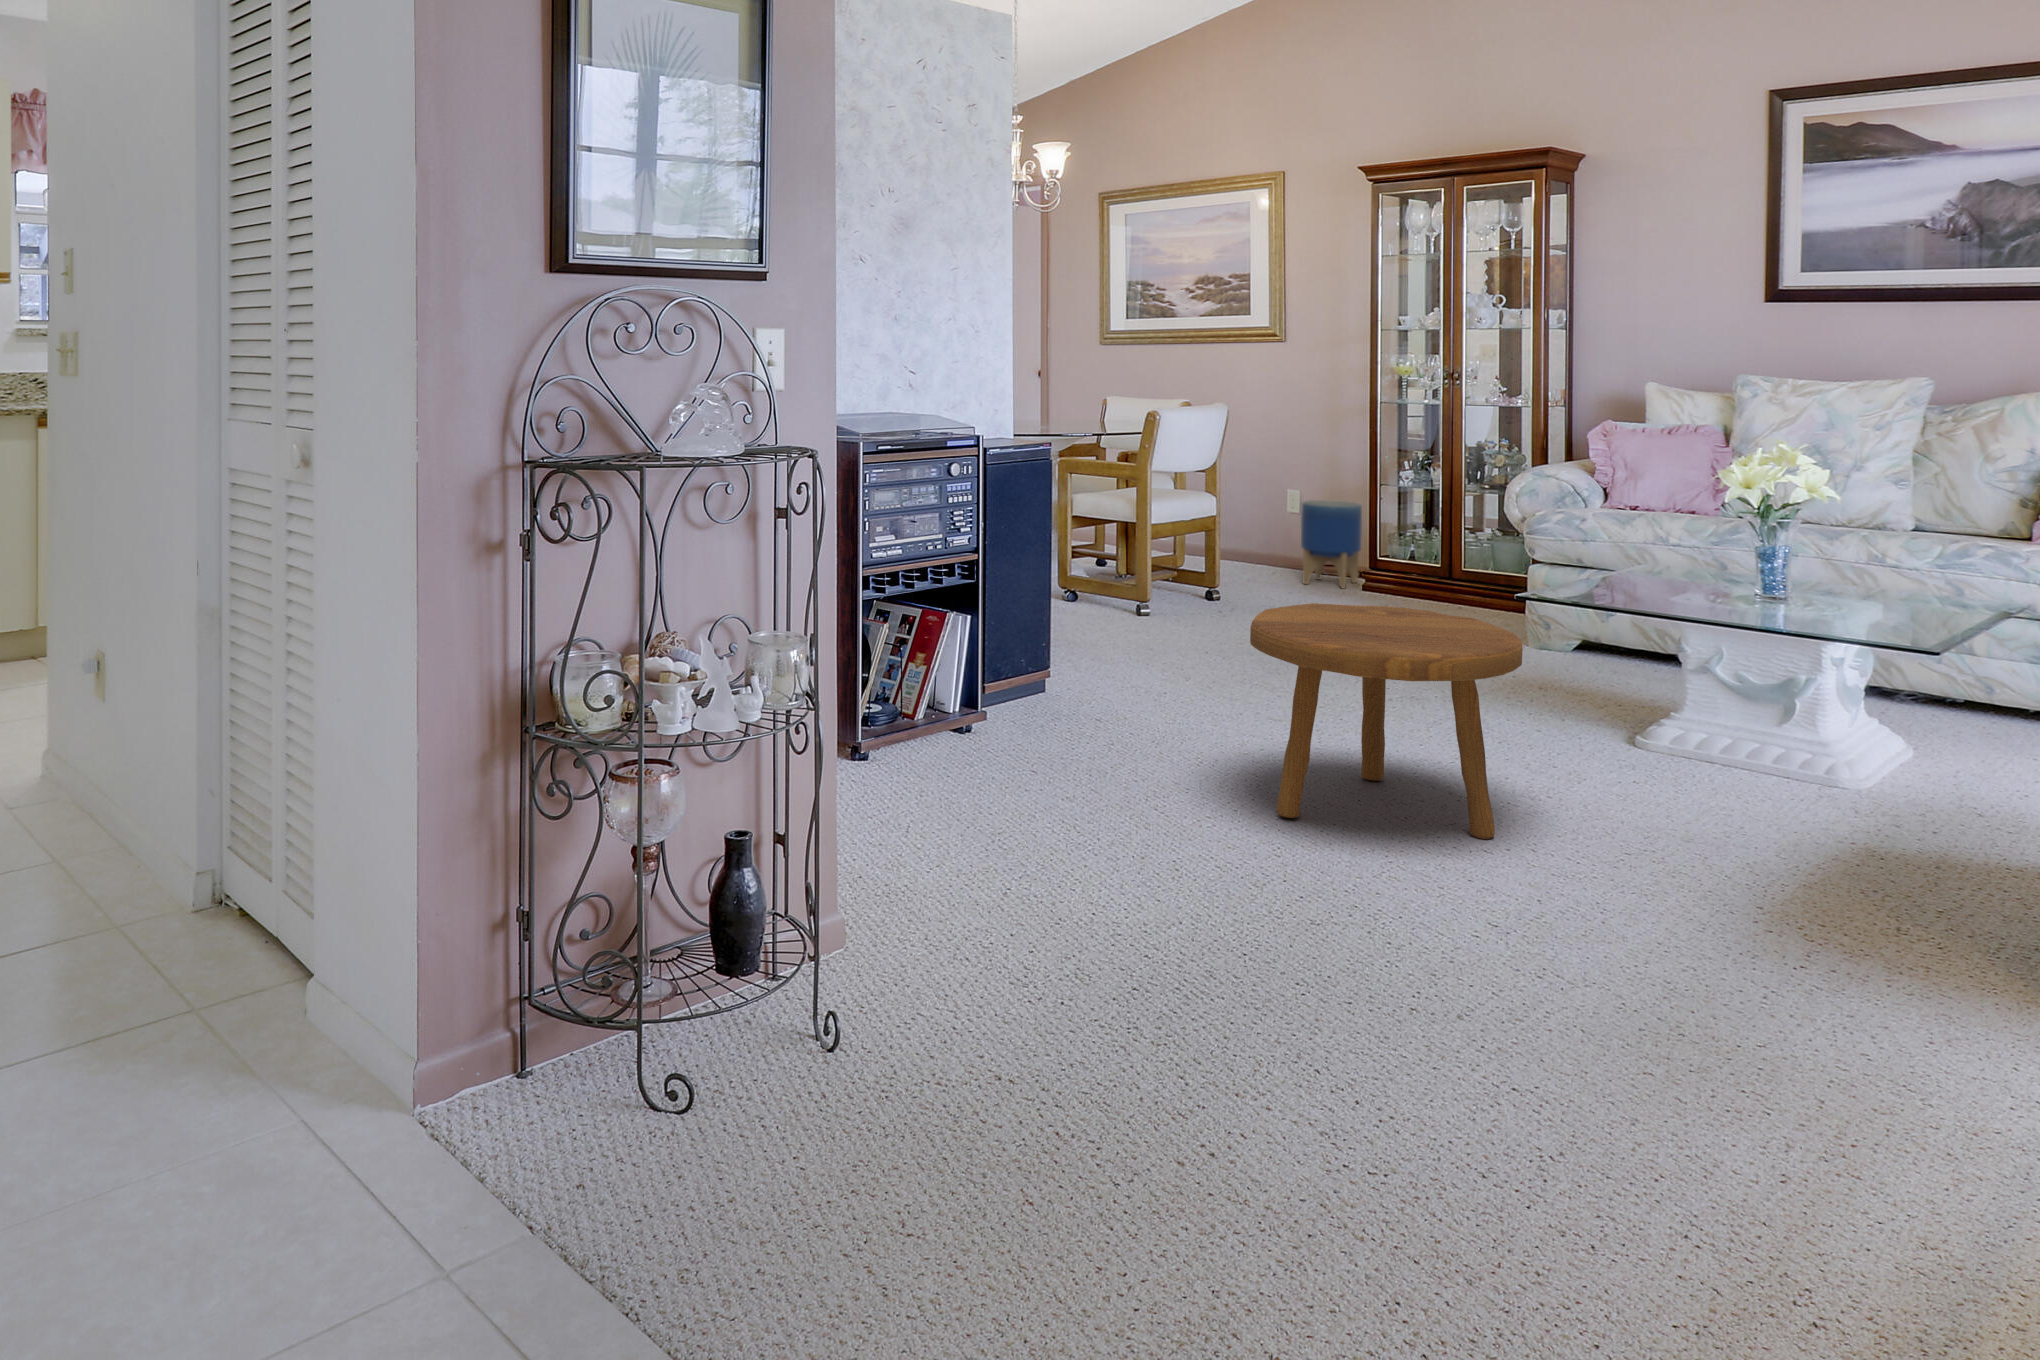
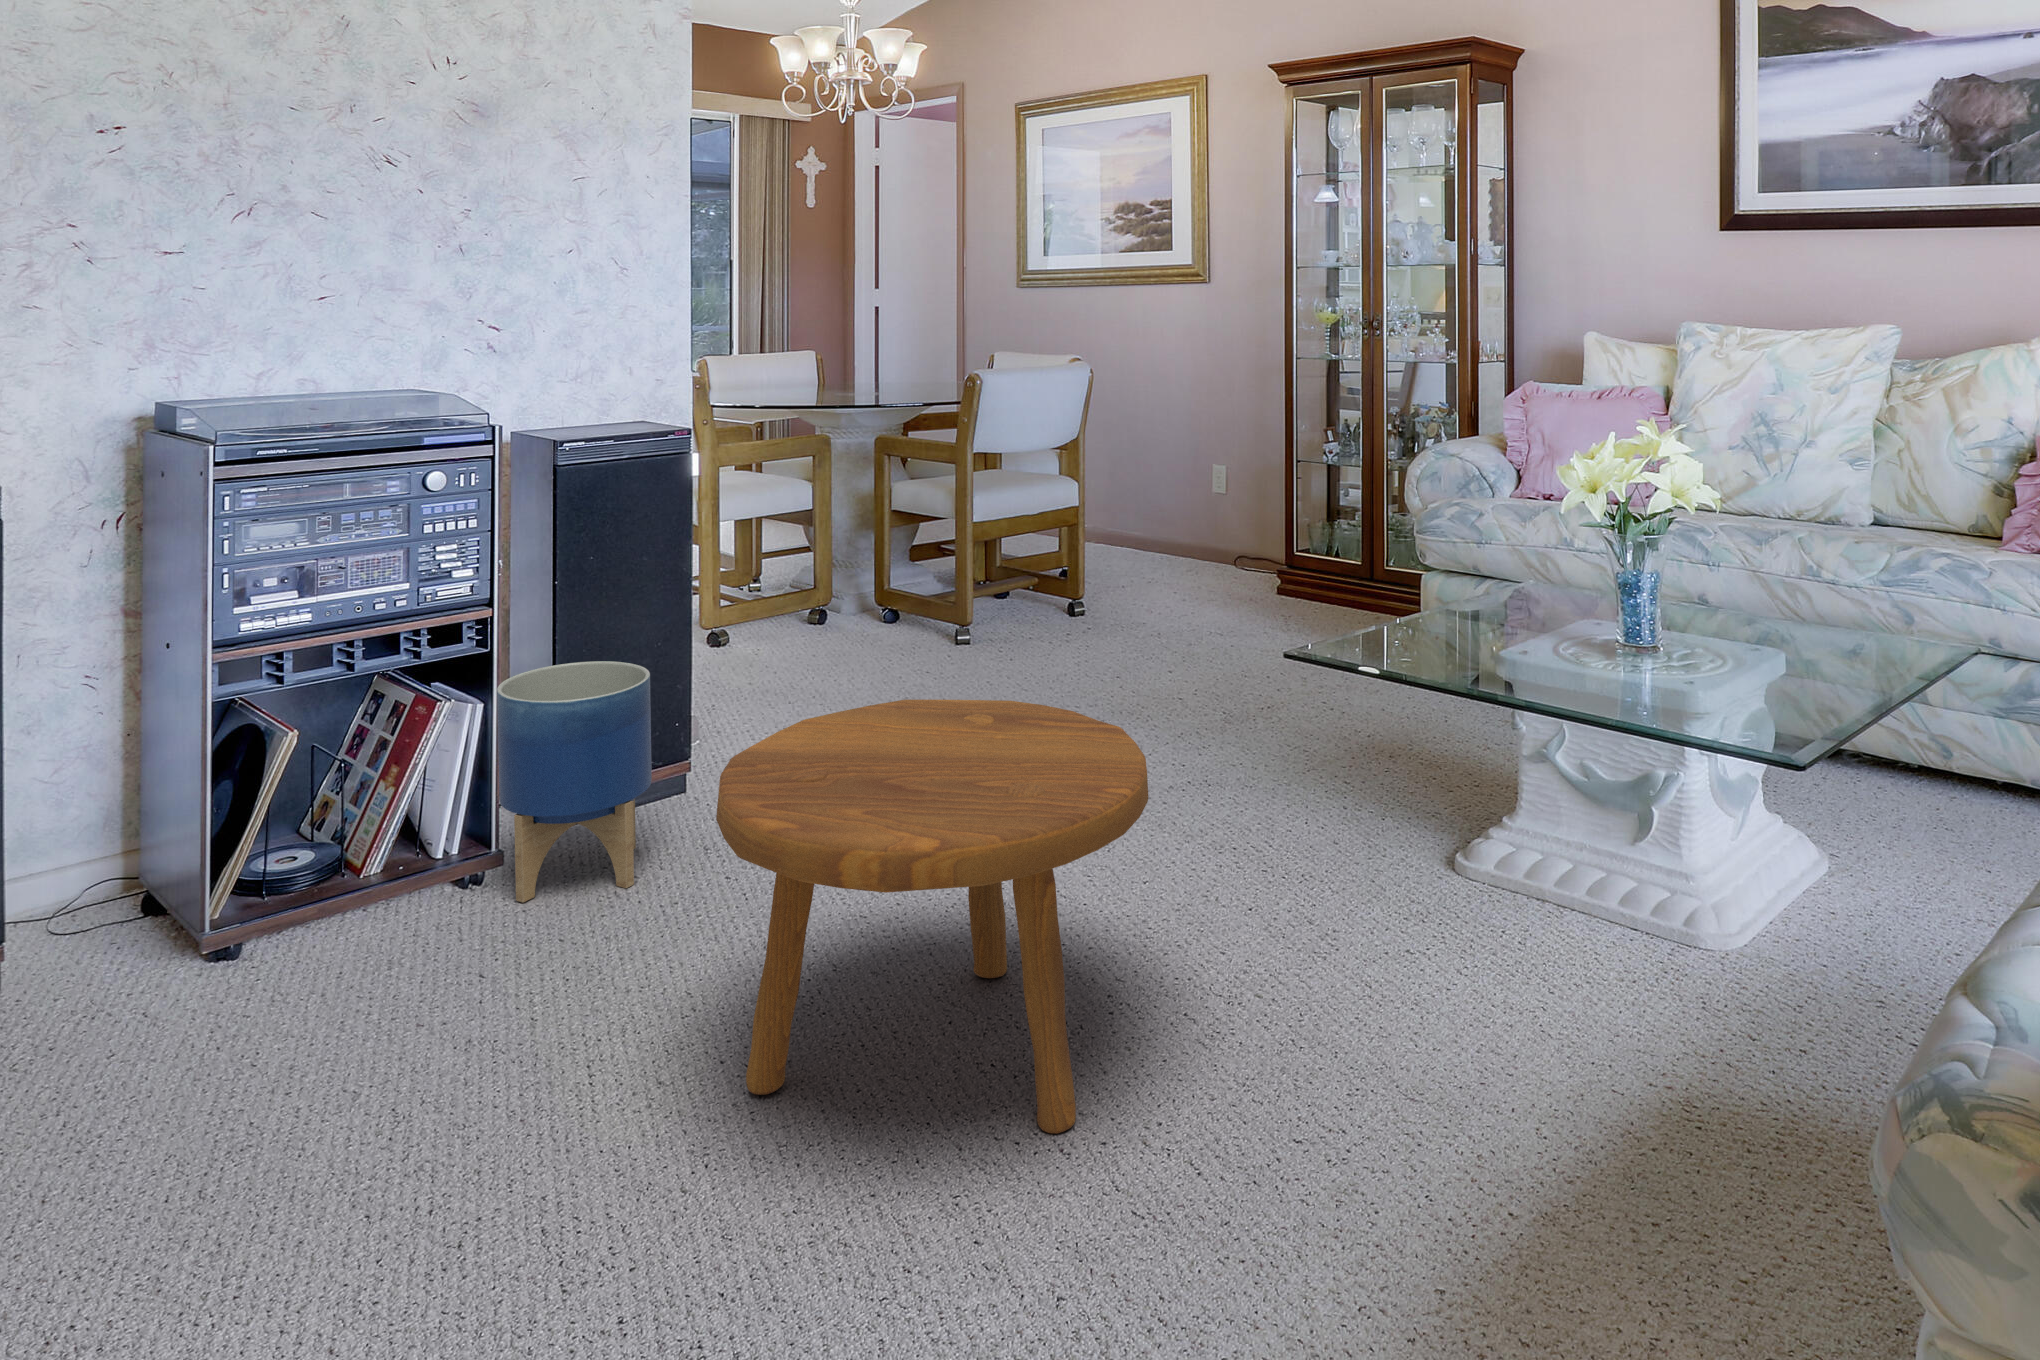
planter: present [1301,500,1362,588] -> present [497,661,652,902]

